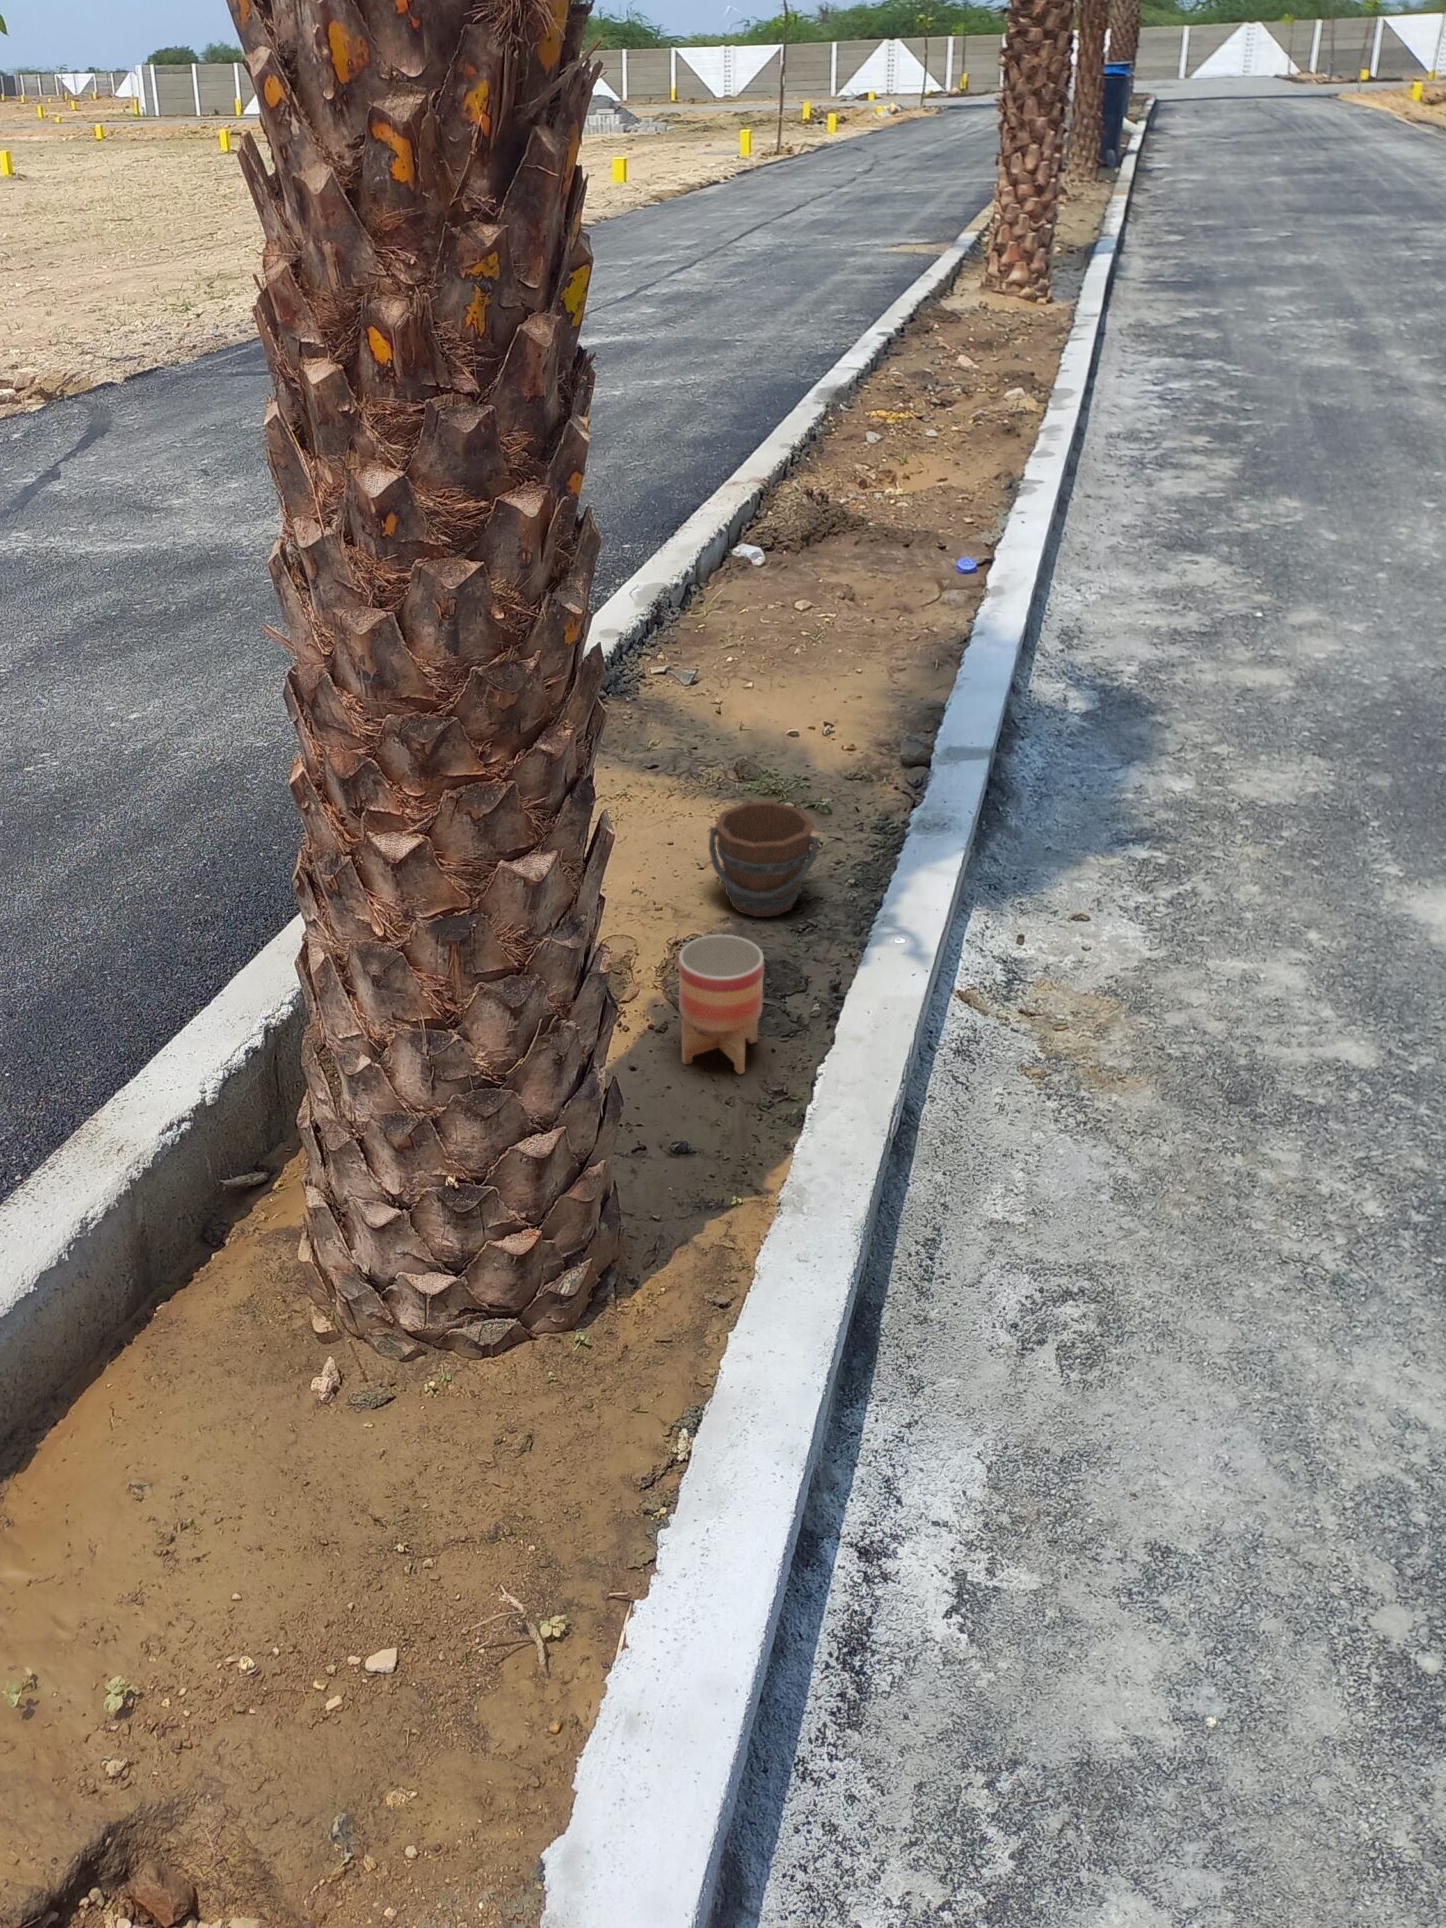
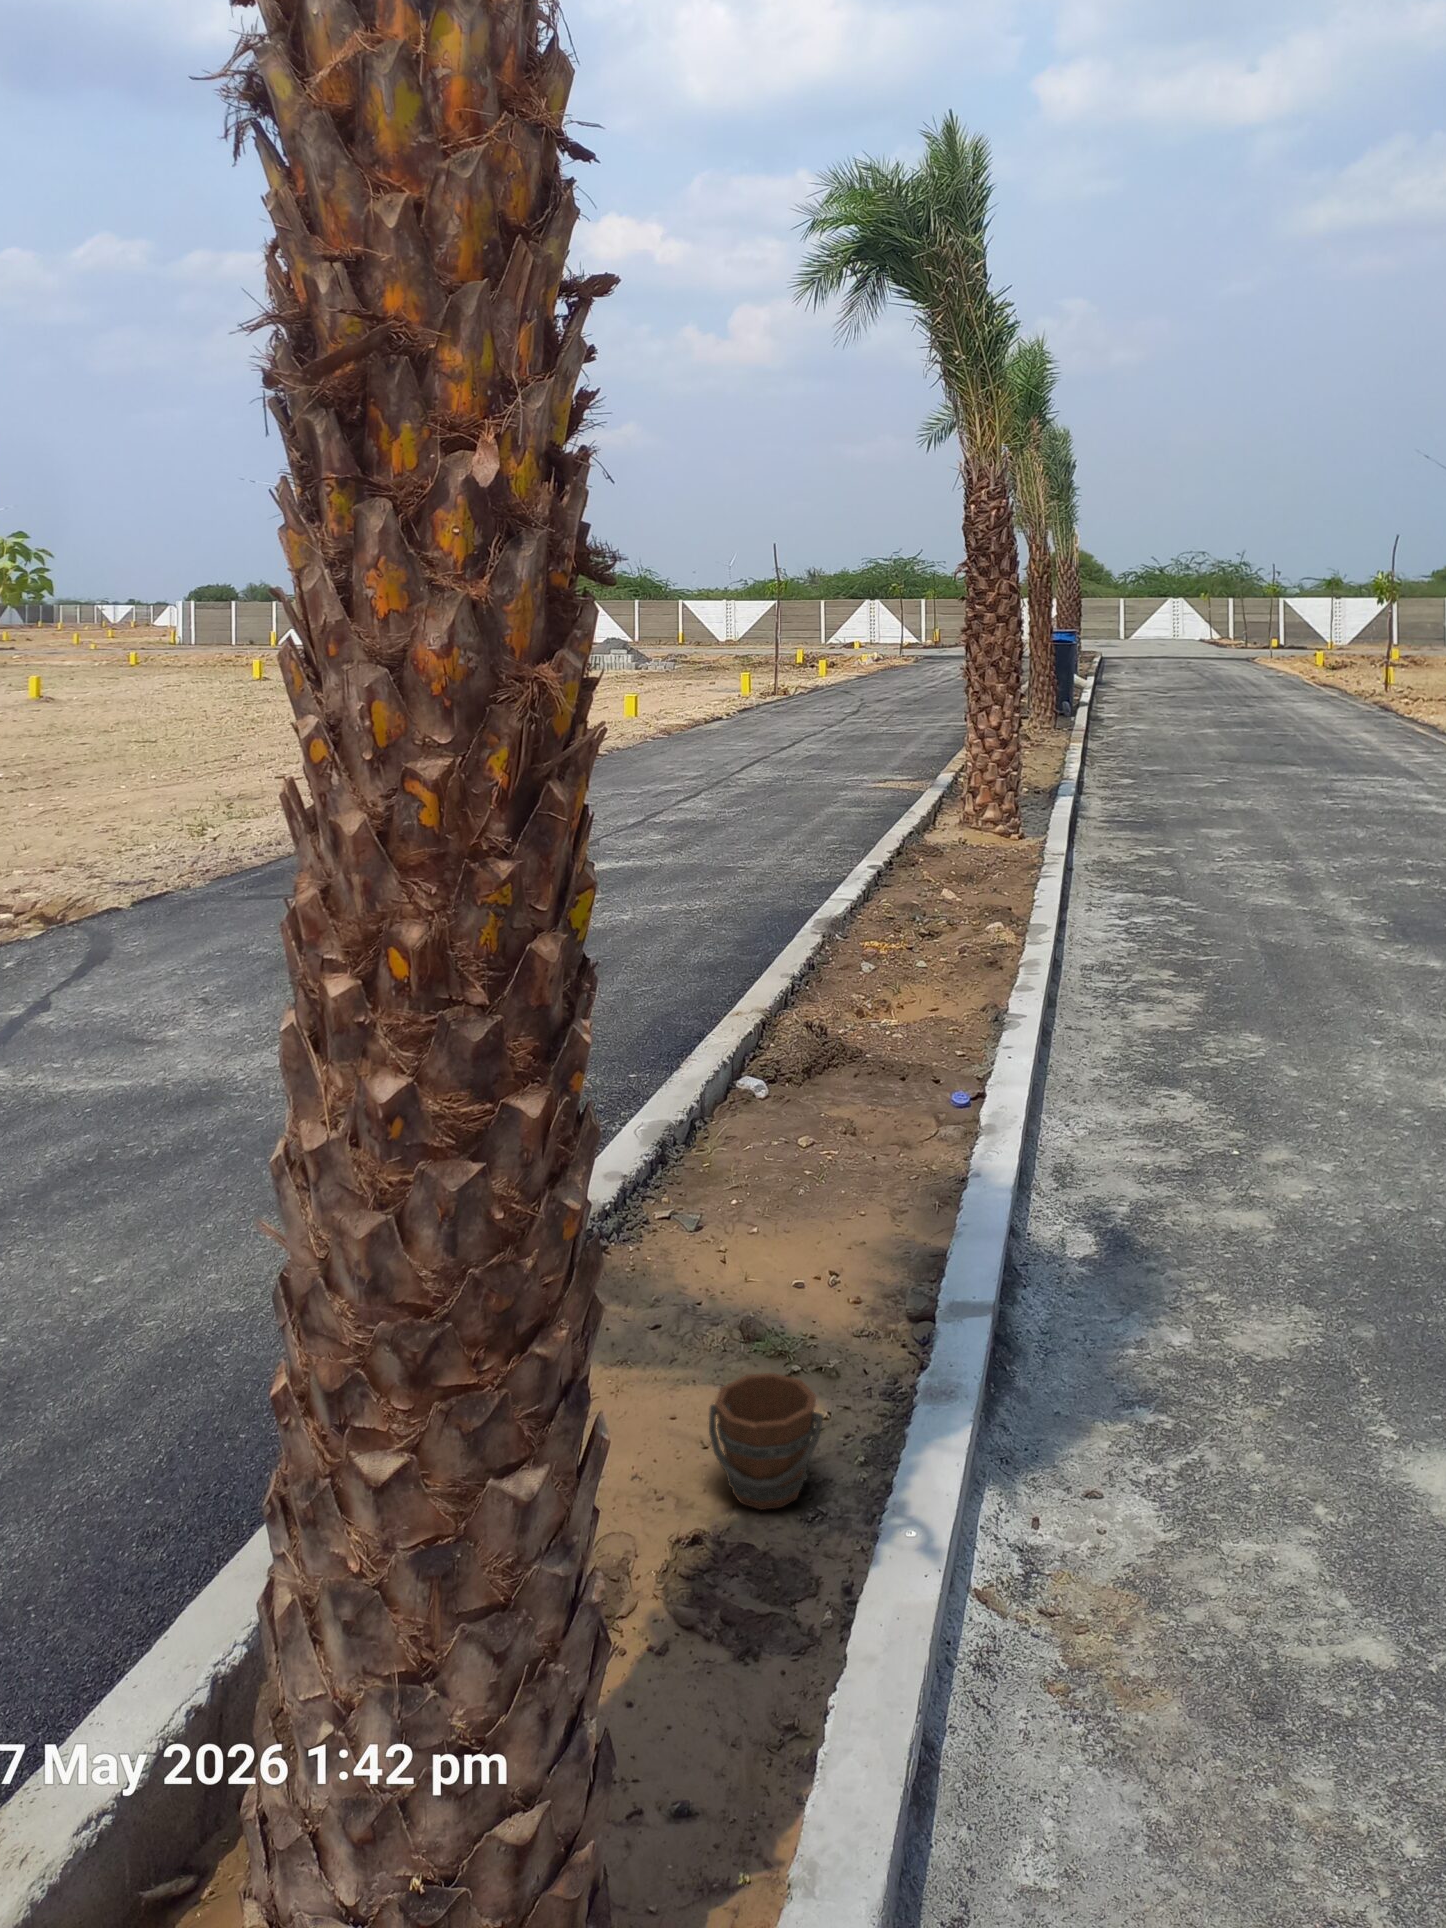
planter: present [679,935,764,1074] -> none [676,1537,766,1715]

